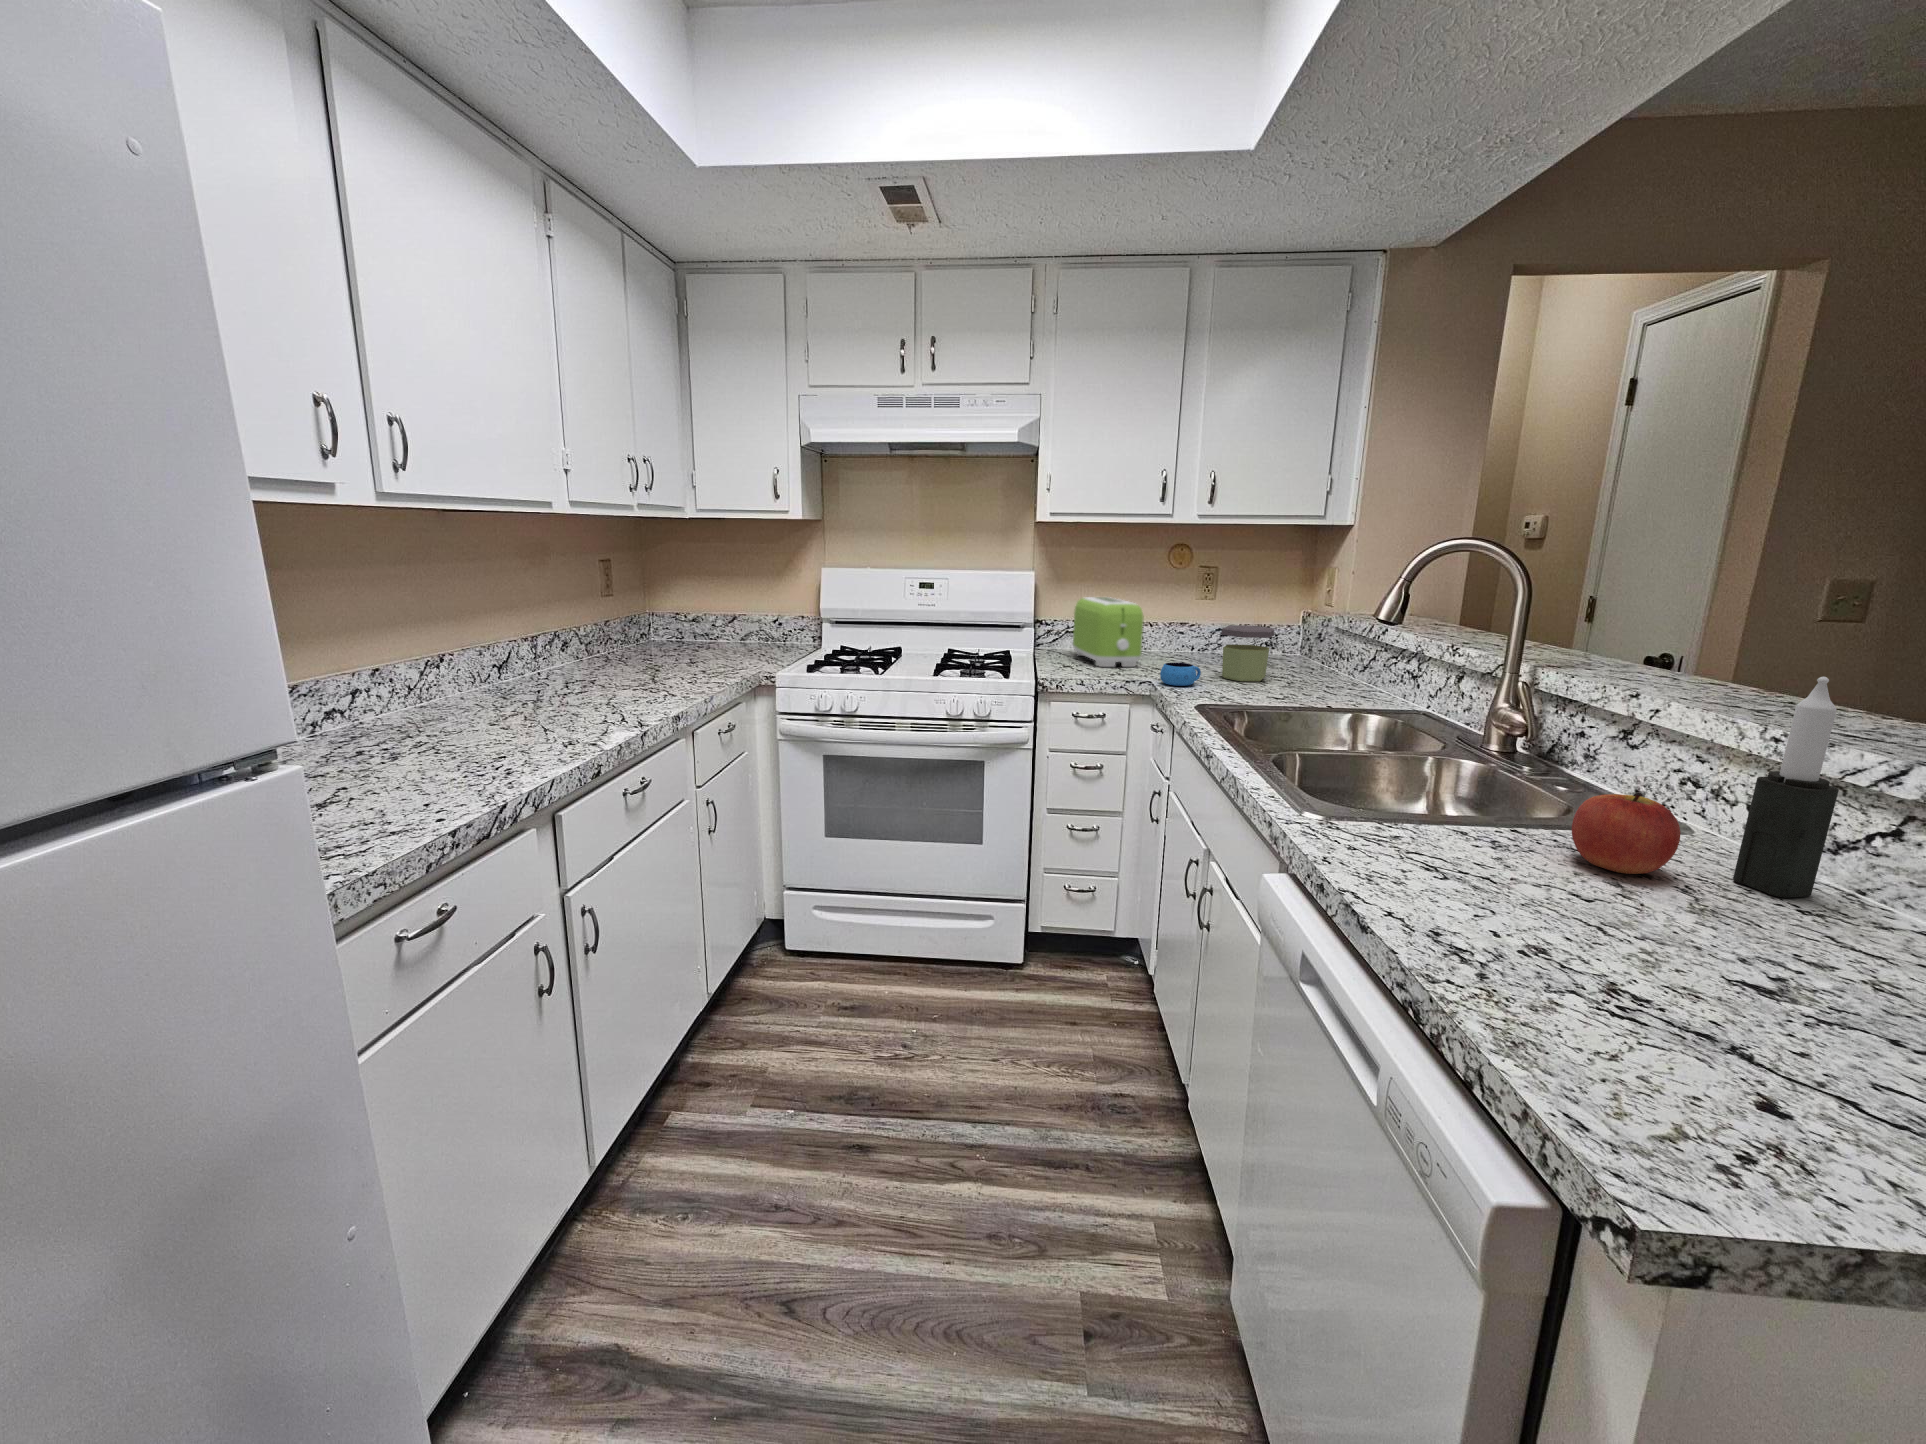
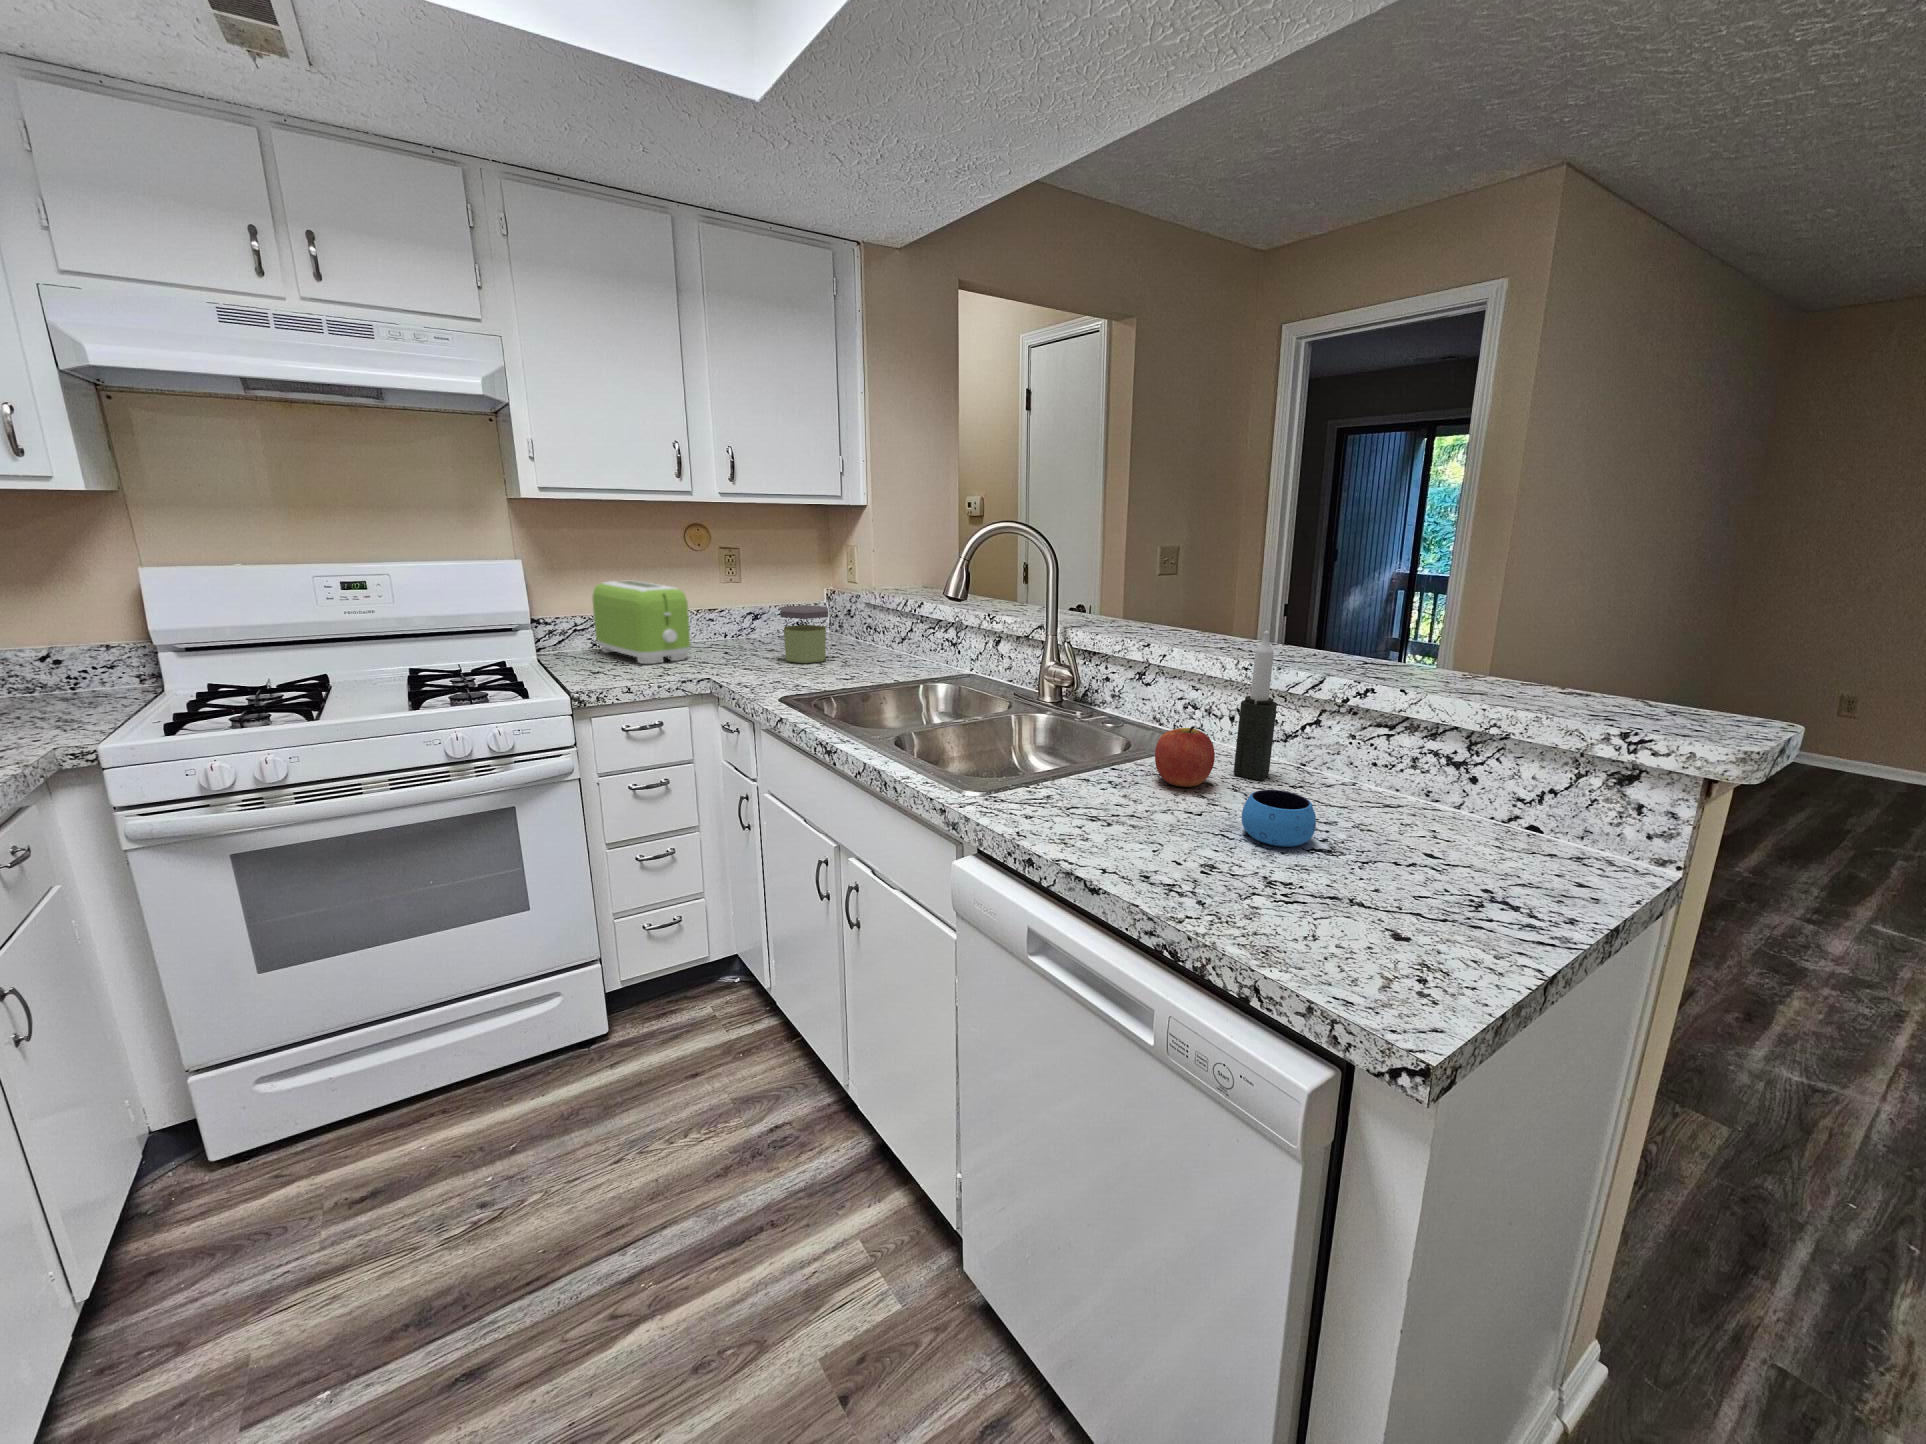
mug: present [1160,663,1201,686] -> present [1242,790,1316,847]

